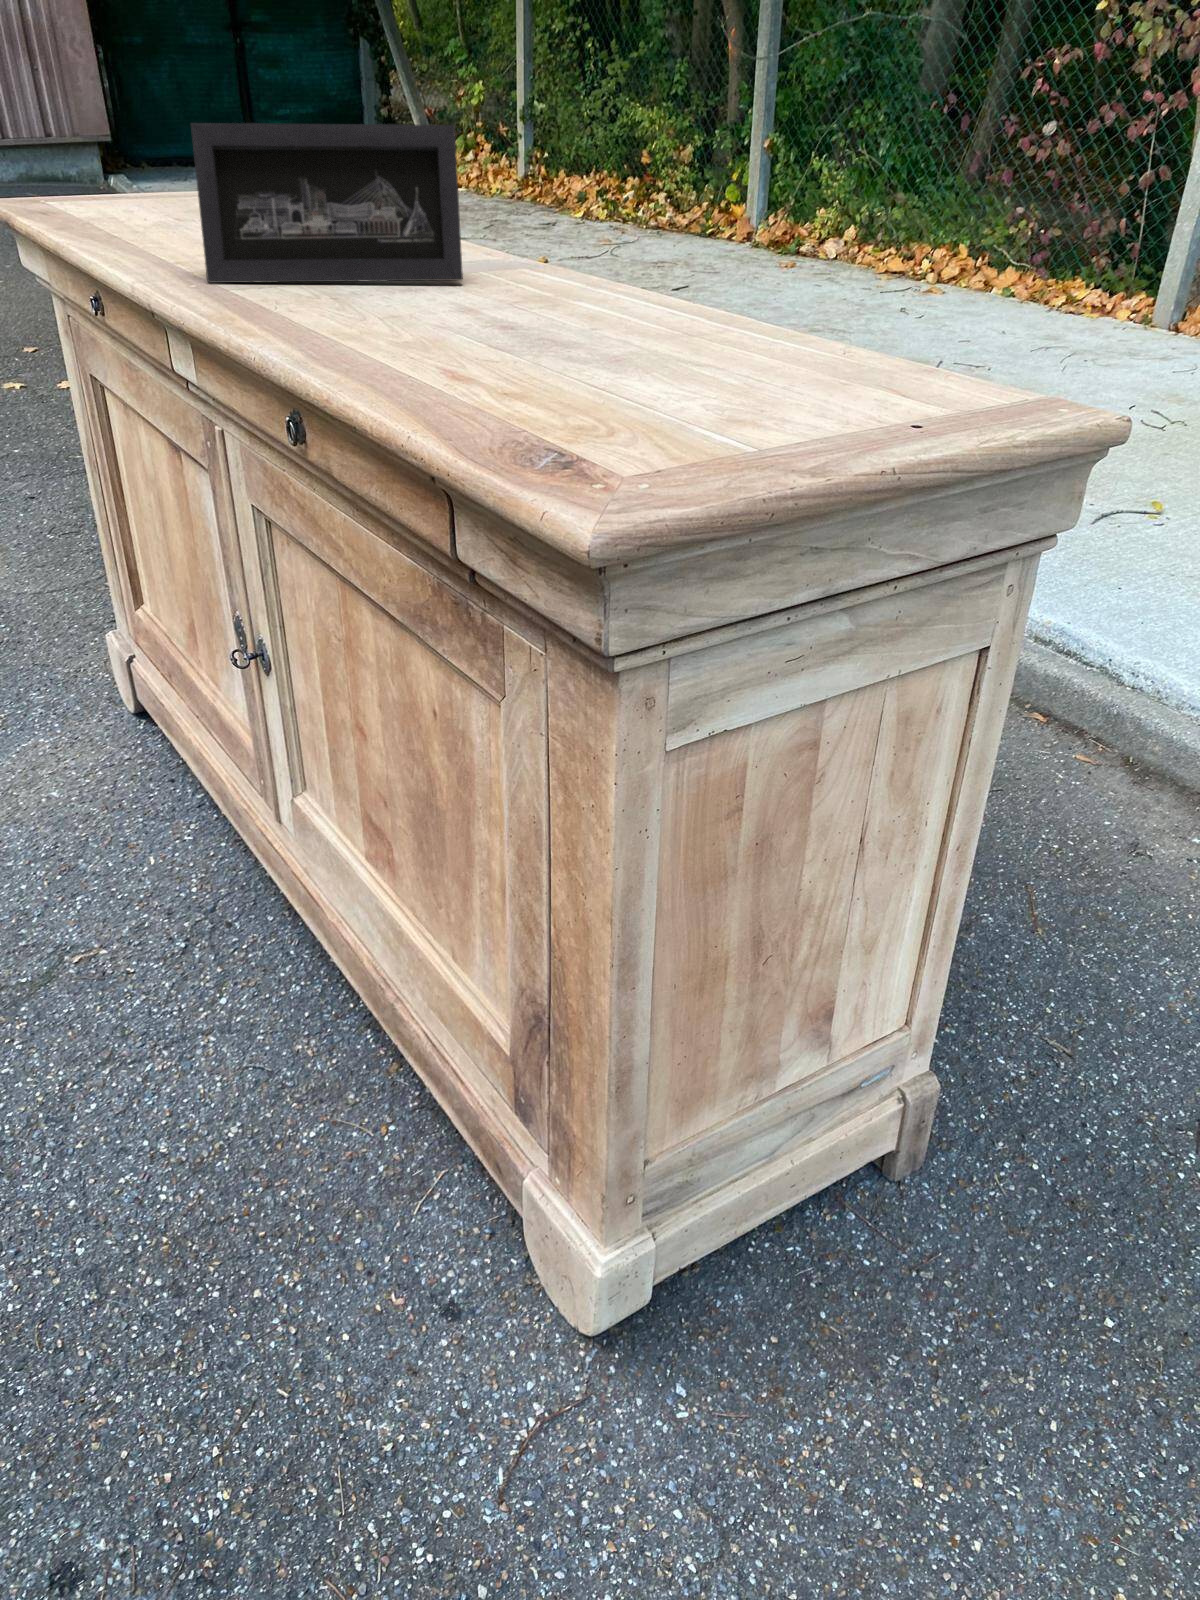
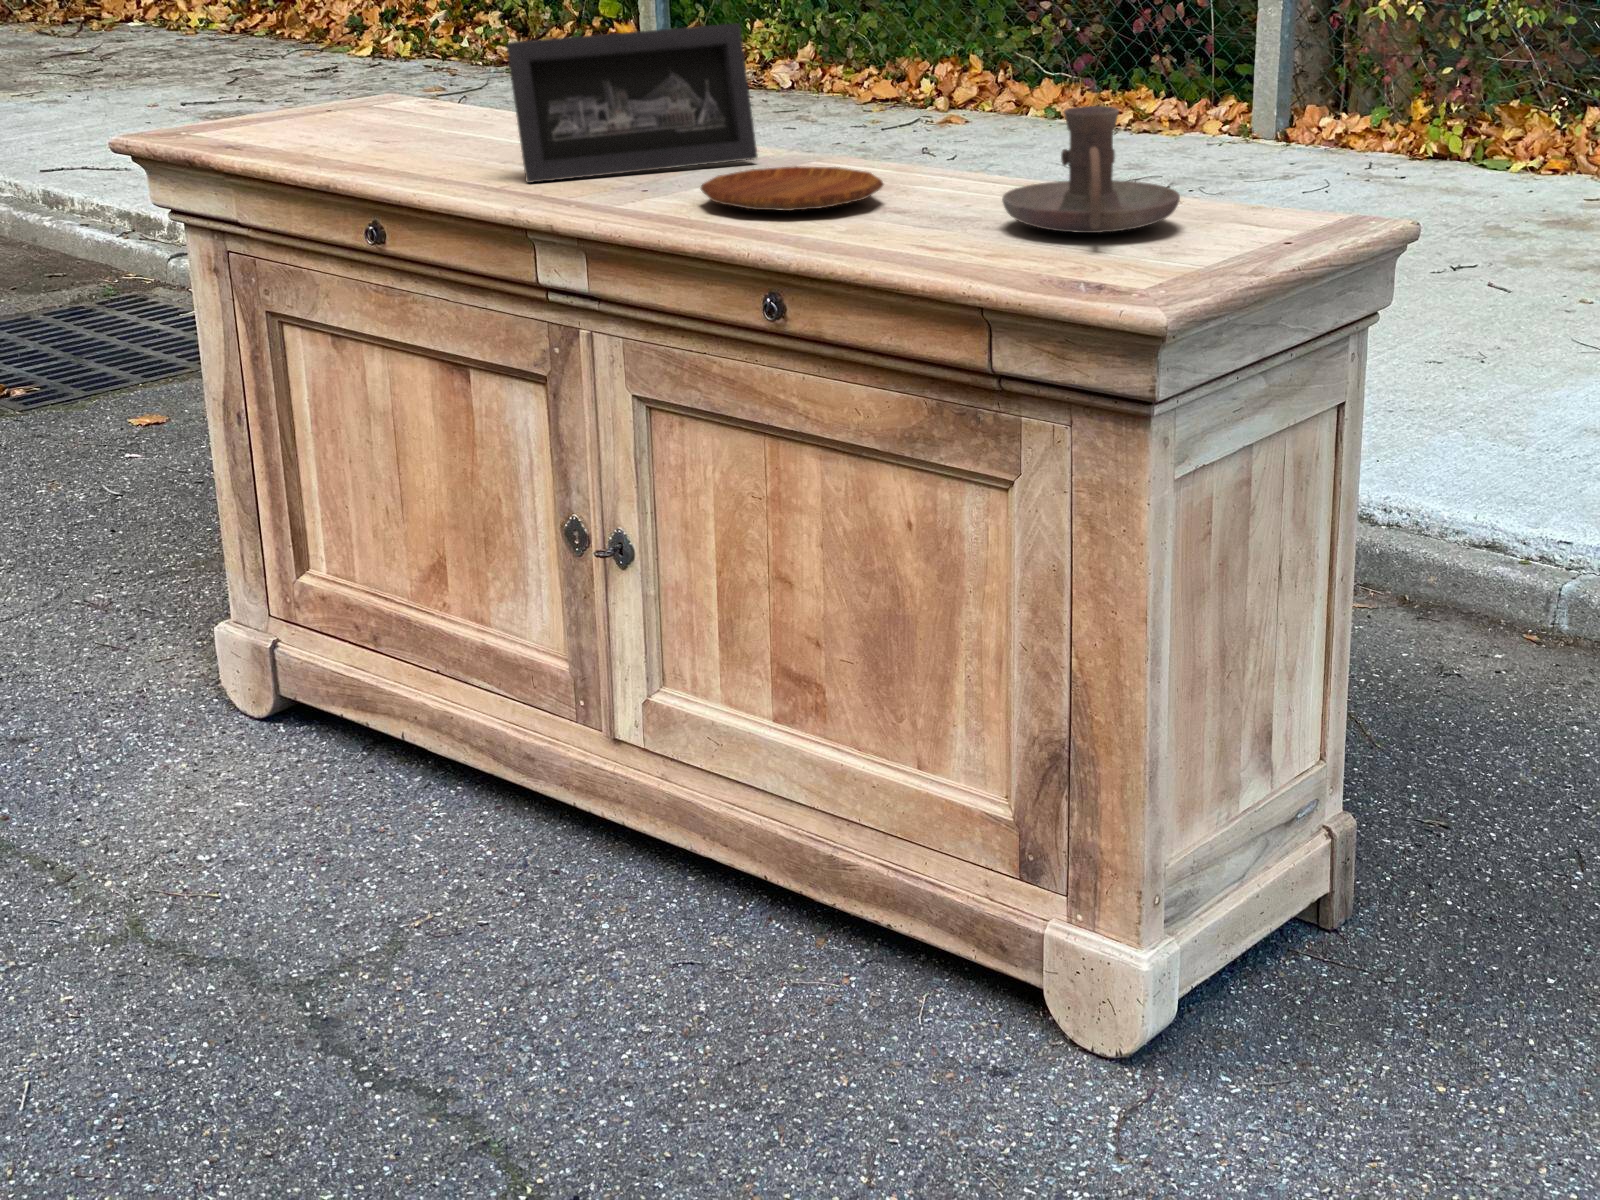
candle holder: none [558,227,789,402] -> present [1002,106,1180,233]
tray: none [290,286,502,336] -> present [700,166,883,211]

